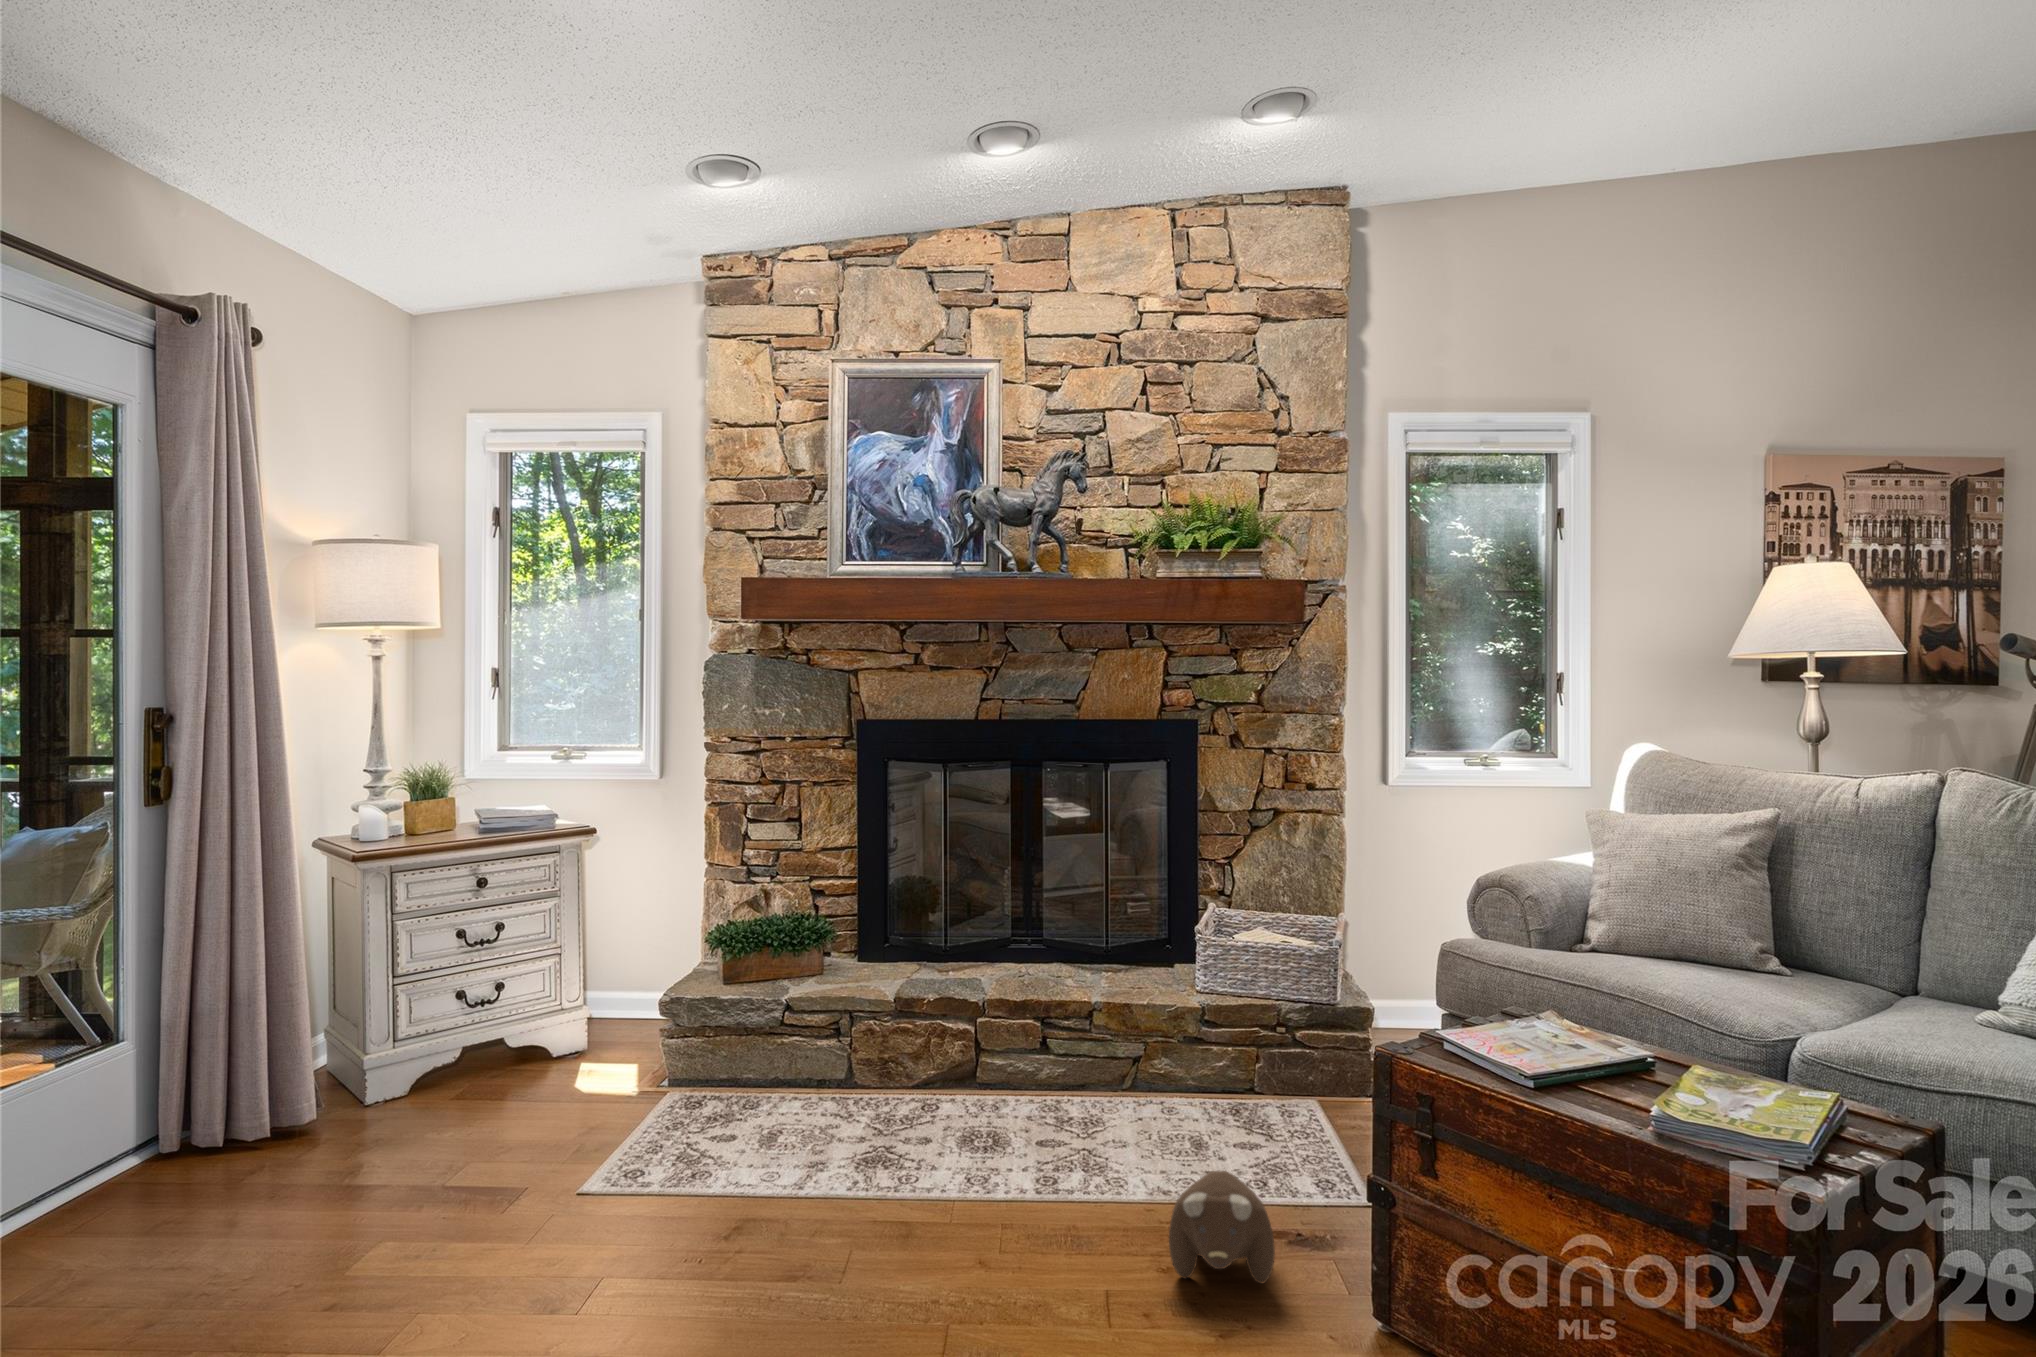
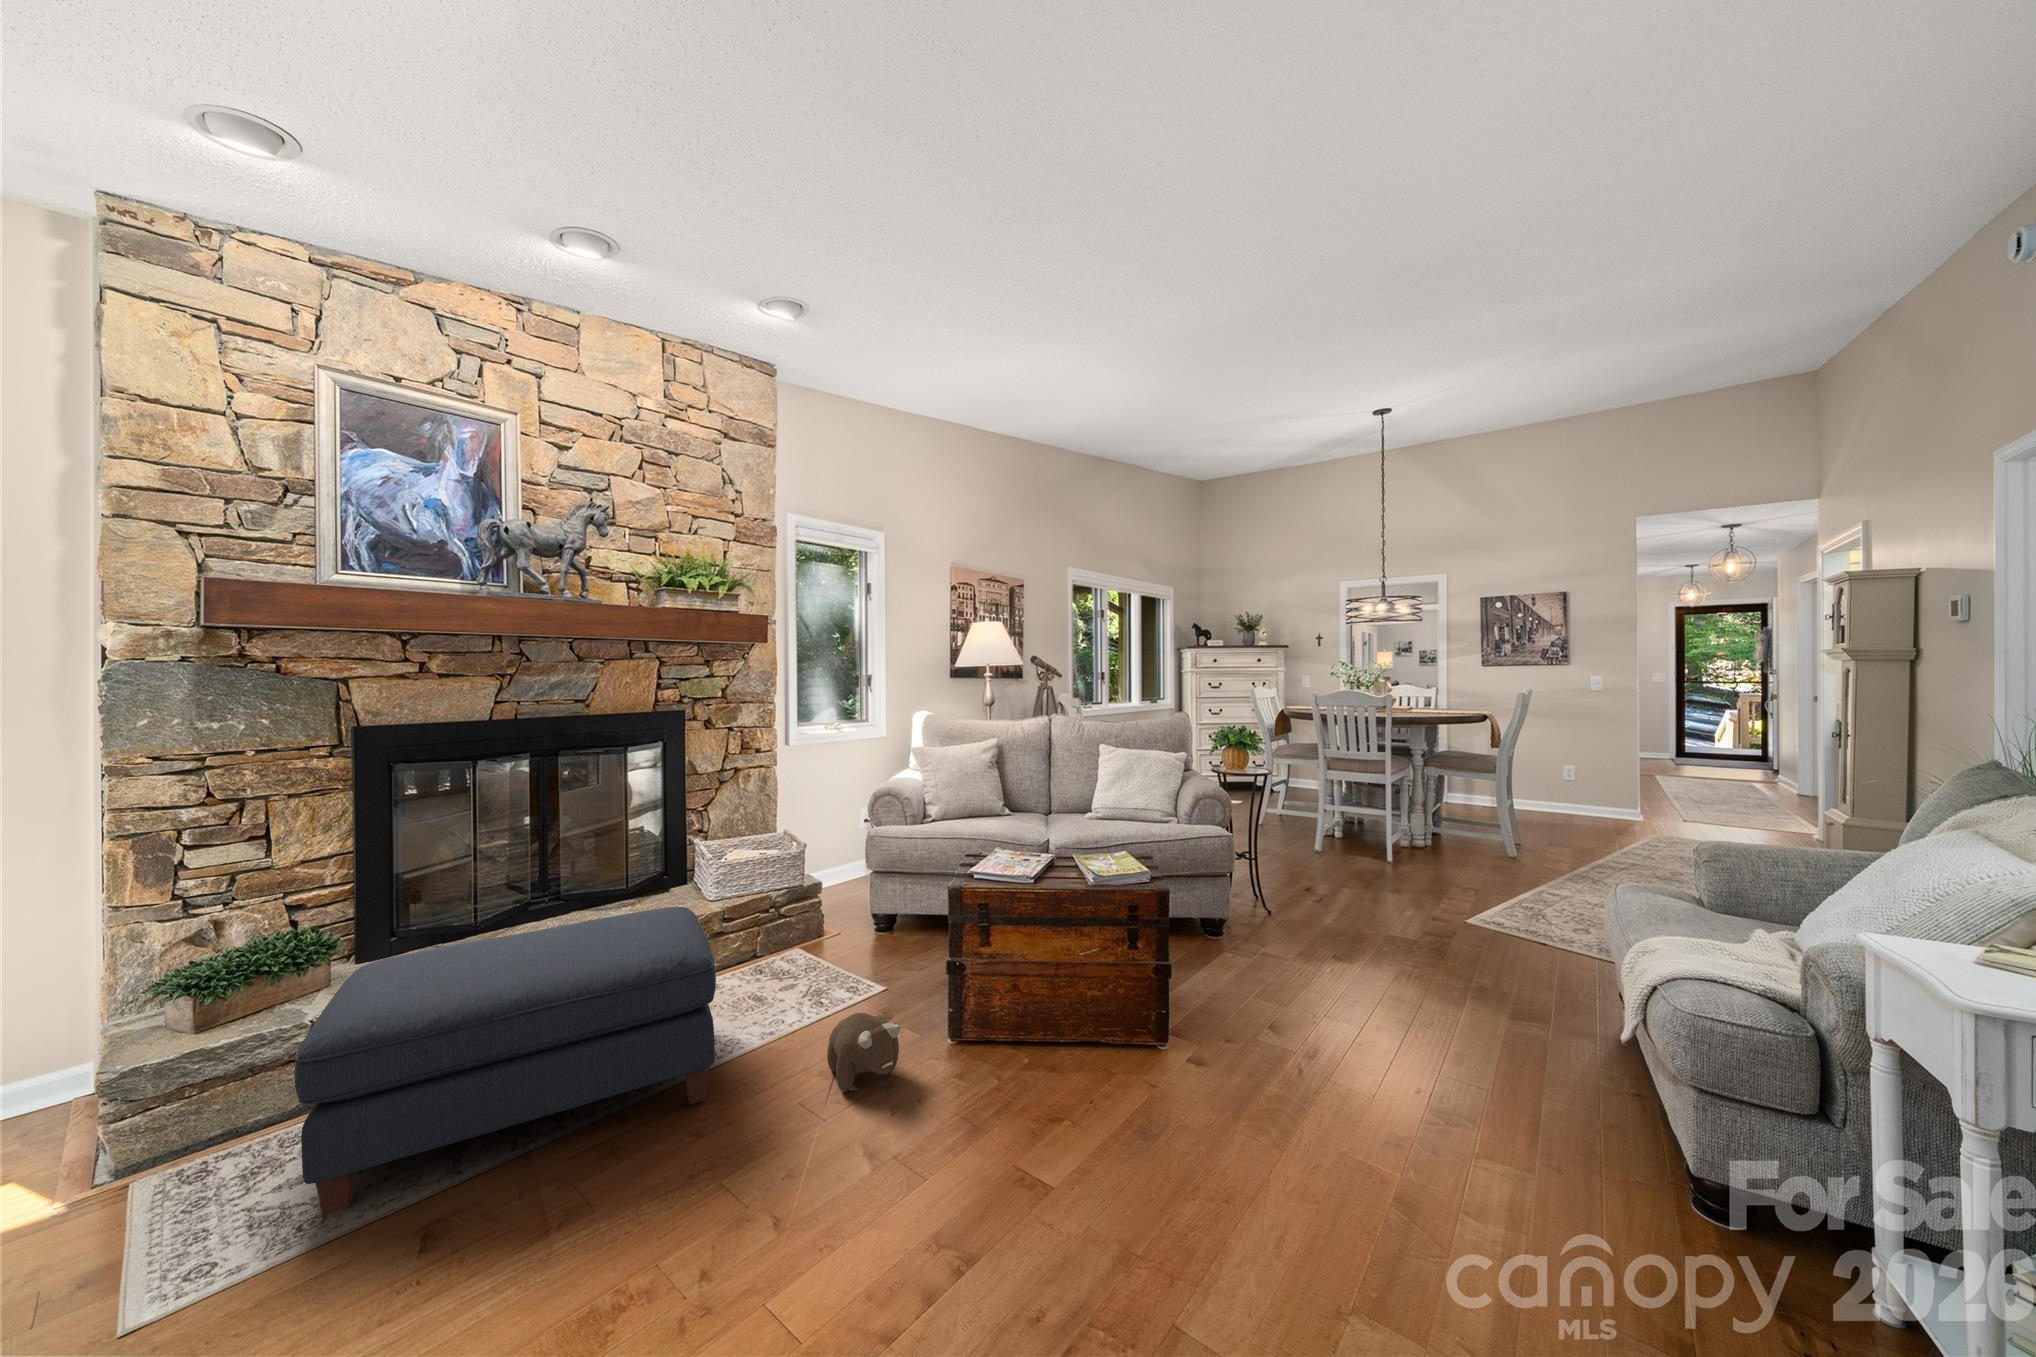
ottoman: none [696,952,1102,1212] -> present [295,907,716,1215]

